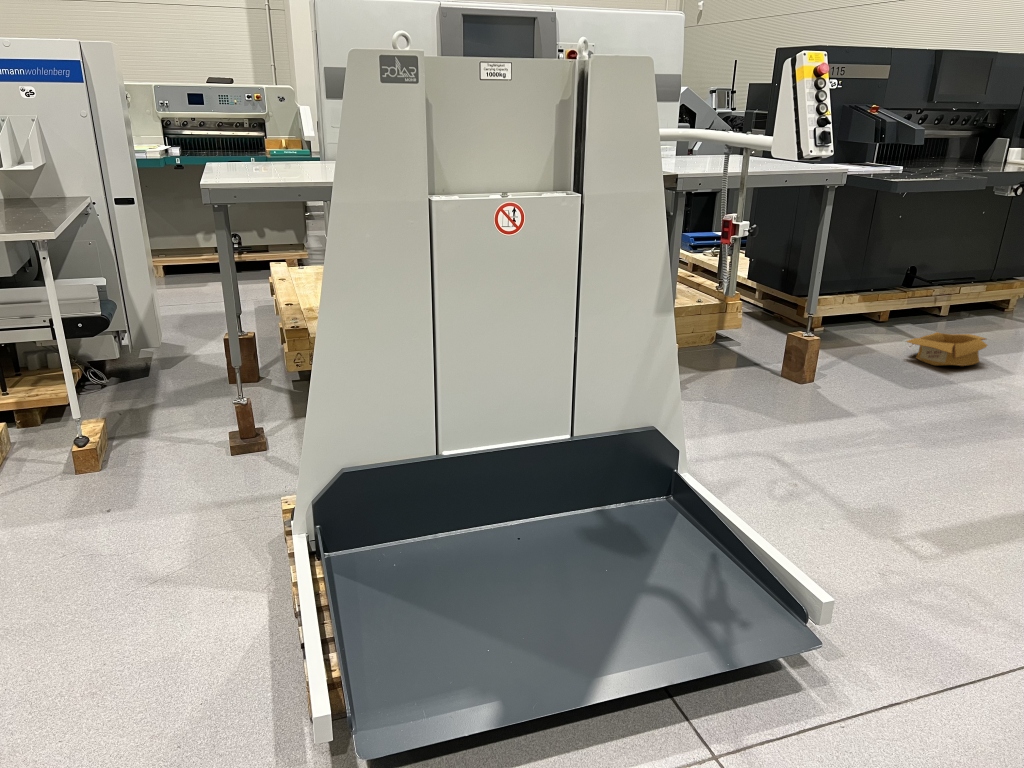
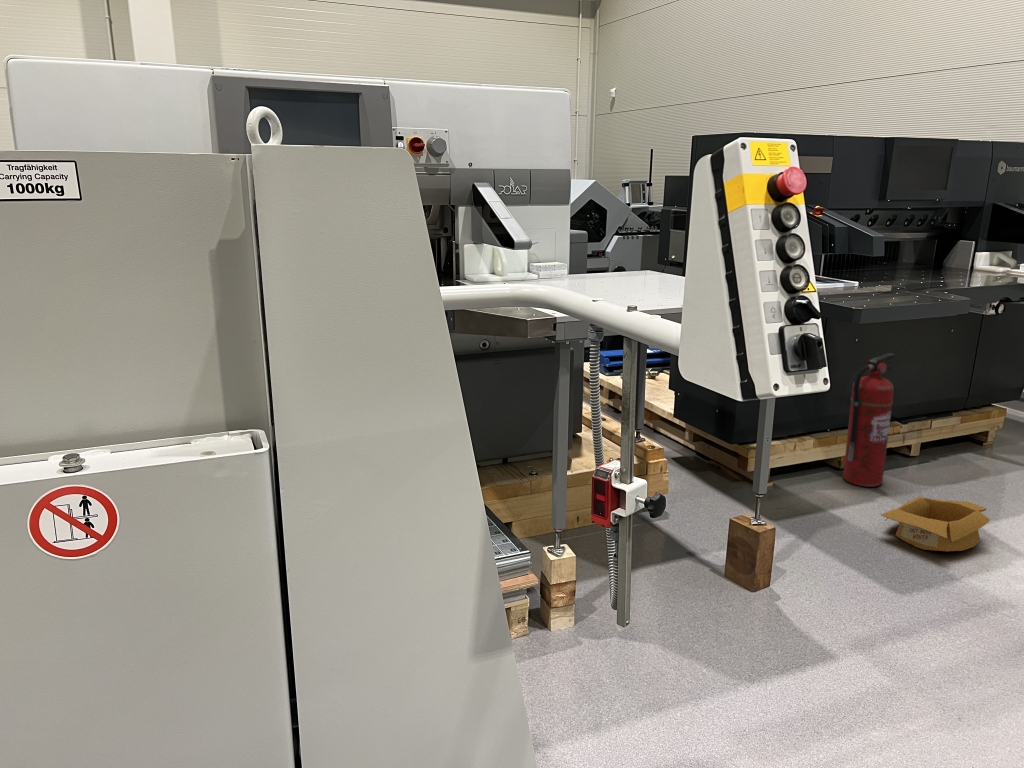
fire extinguisher: none [882,227,931,333] -> present [843,353,894,487]

